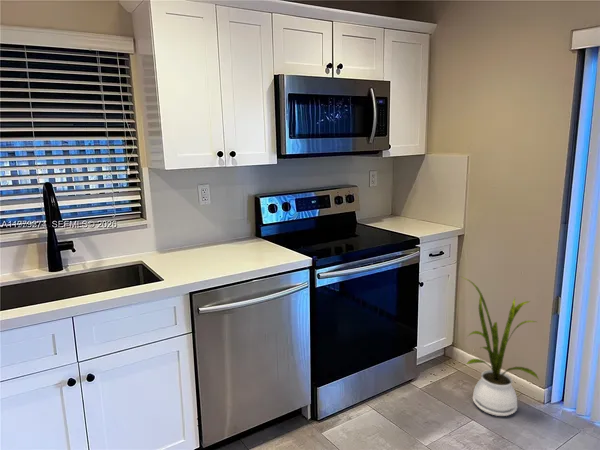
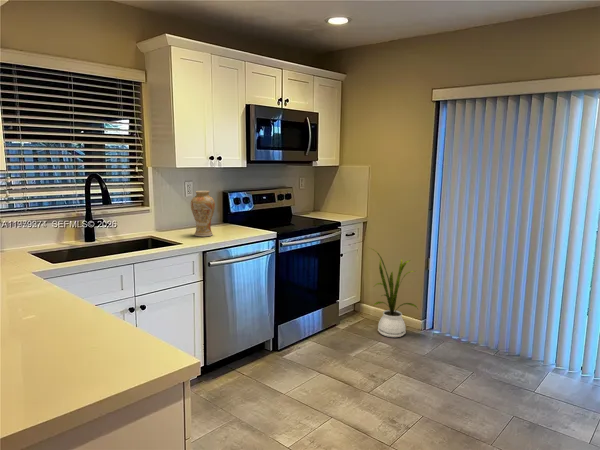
vase: none [188,201,222,265] -> present [191,191,215,237]

